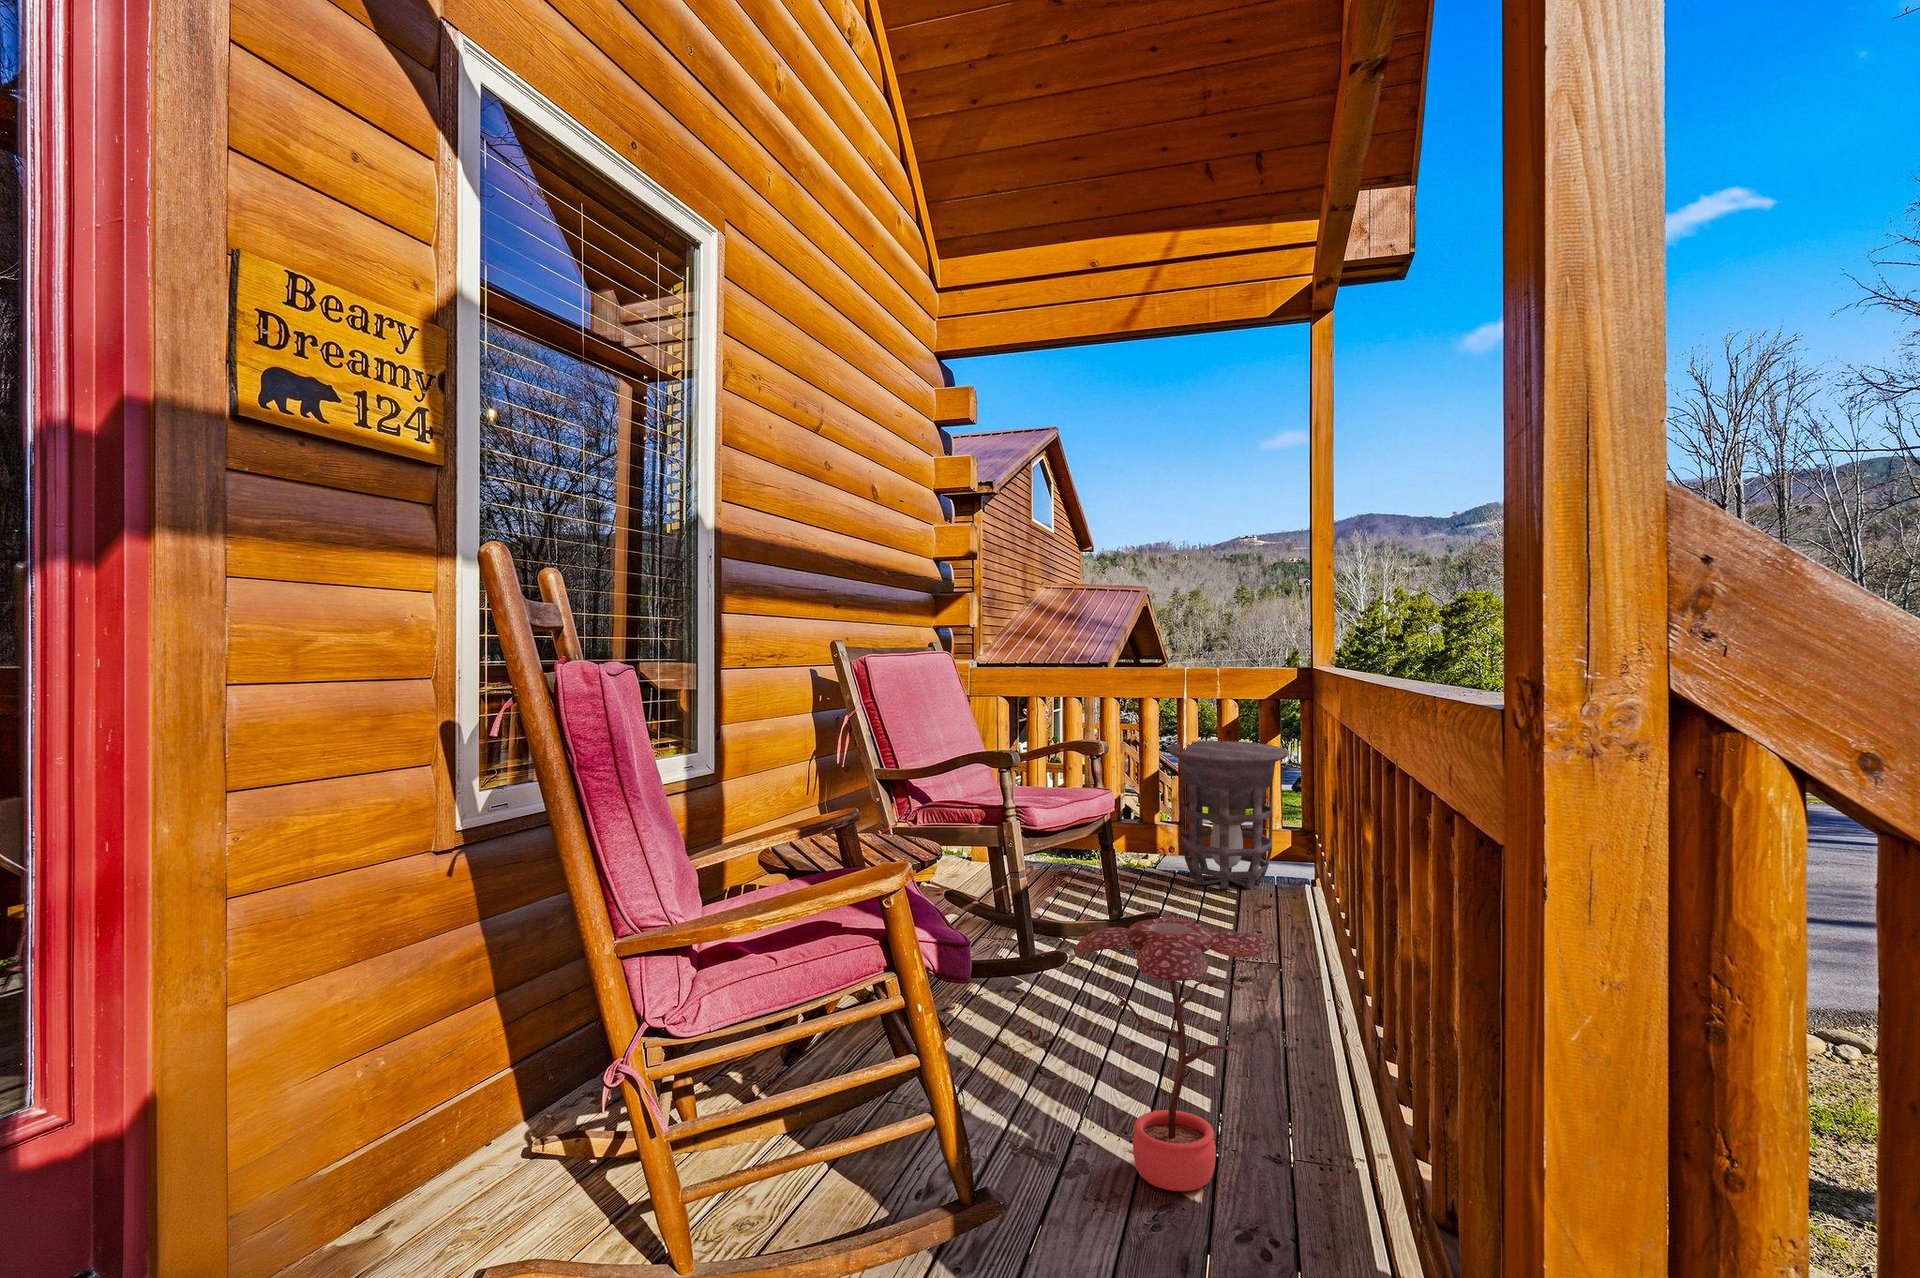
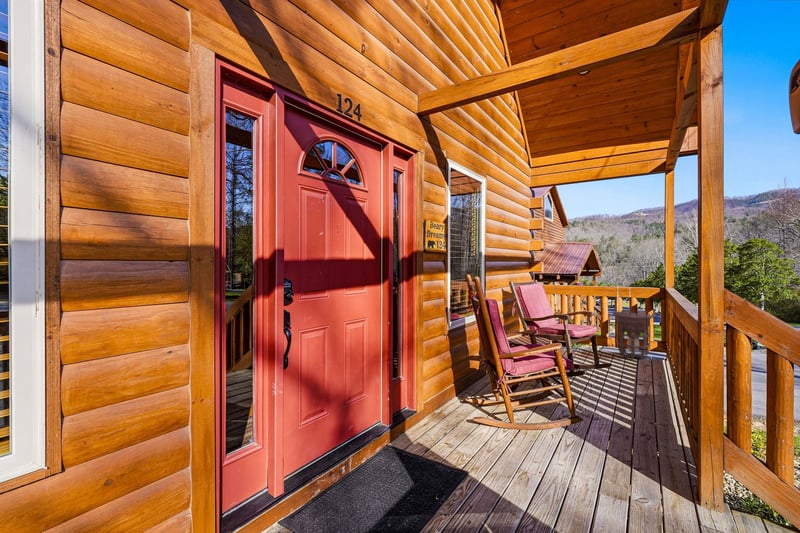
potted plant: present [1075,917,1270,1191] -> none [598,361,651,424]

